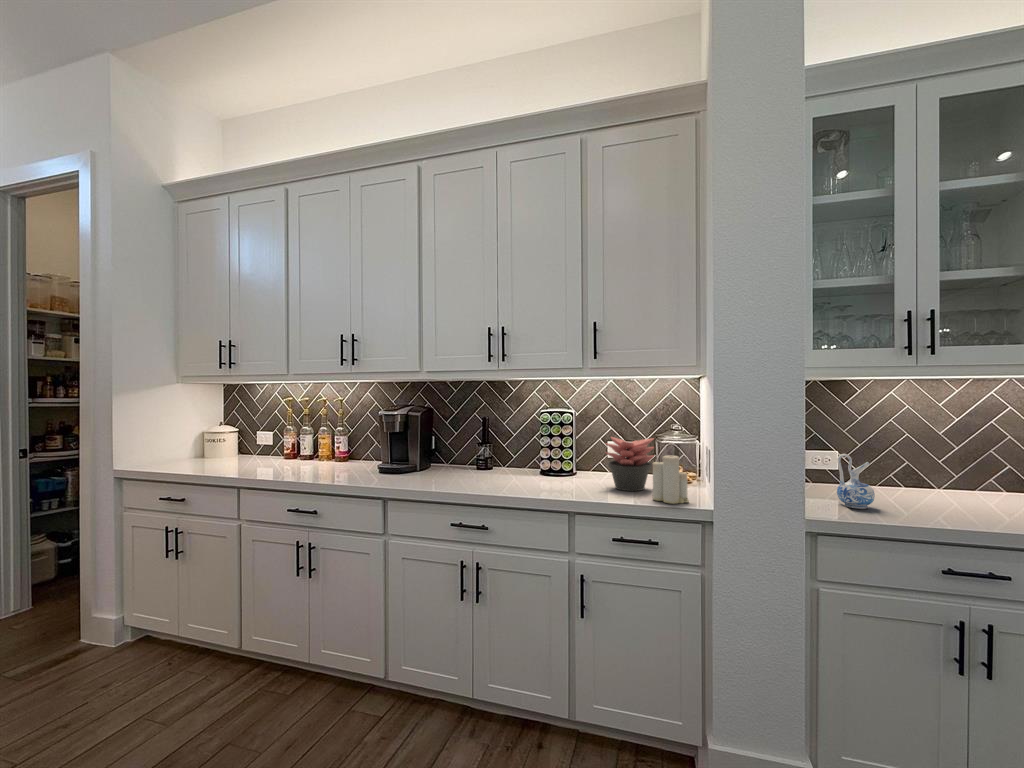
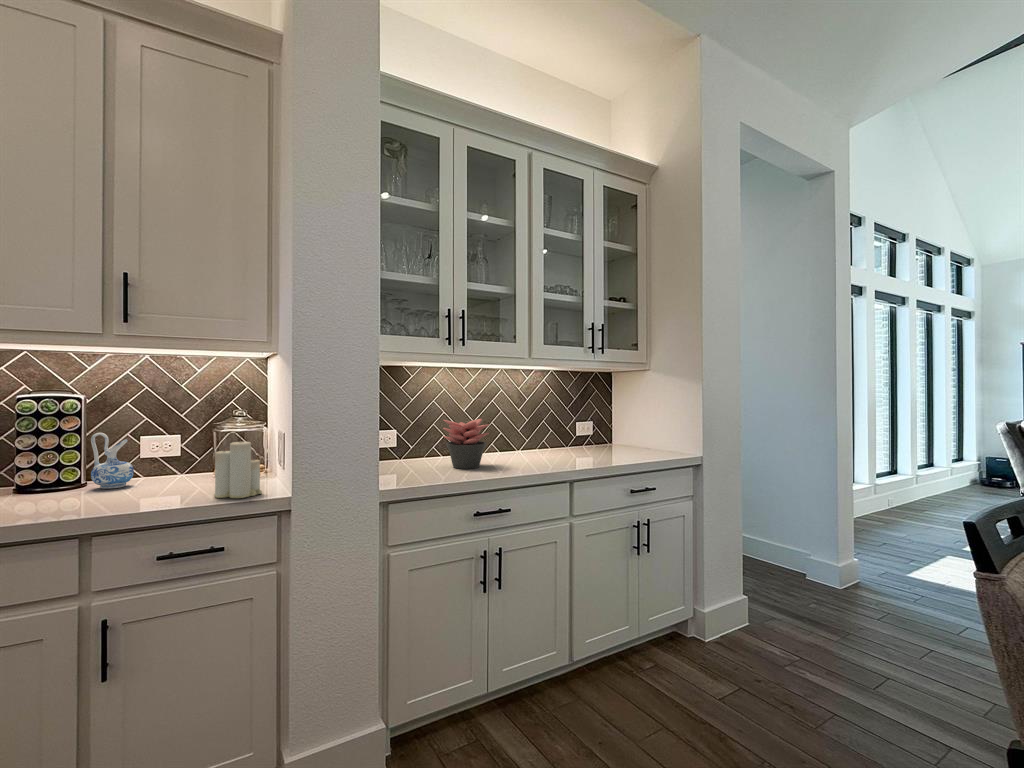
succulent plant: present [605,437,654,491] -> present [443,419,489,469]
ceramic pitcher: present [837,454,875,509] -> present [91,433,134,489]

